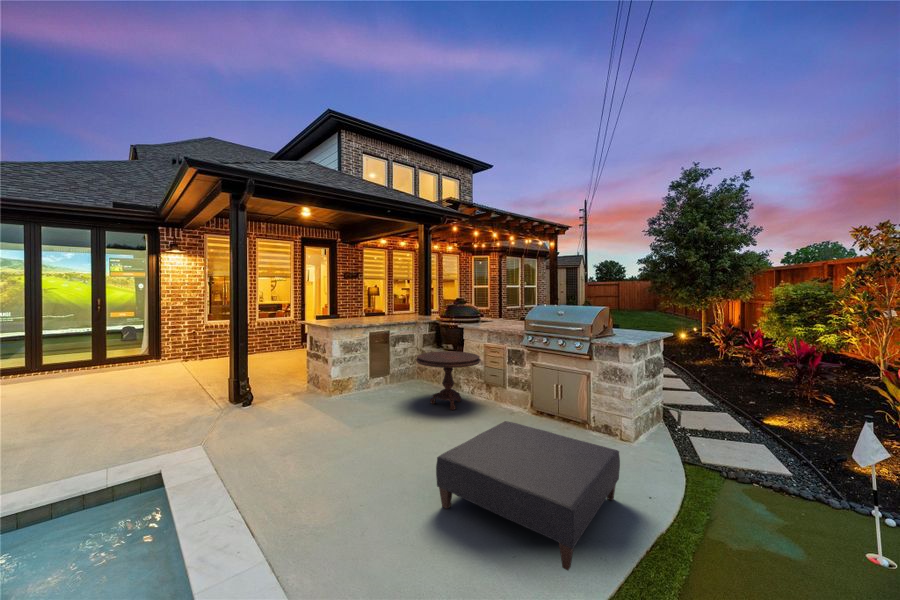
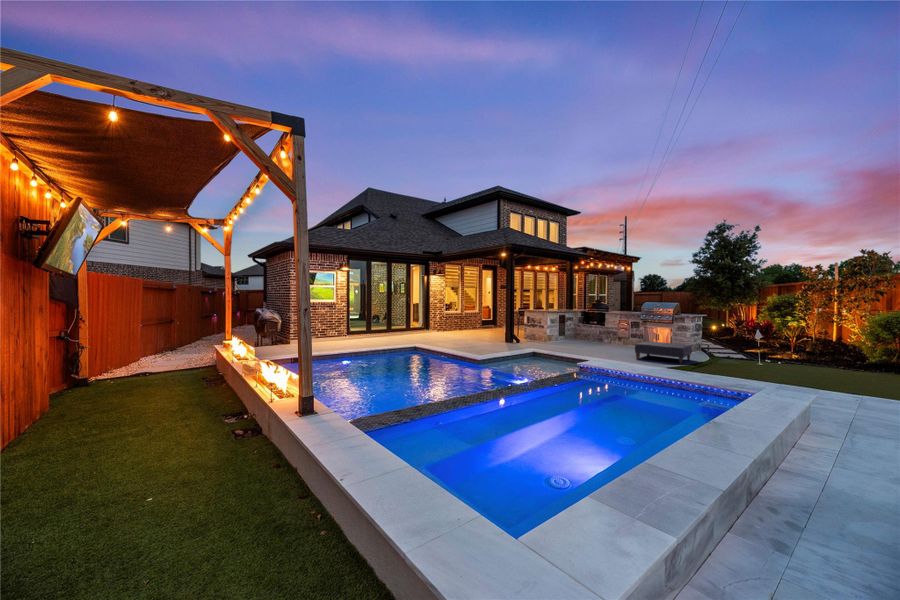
side table: present [416,351,481,410] -> none [588,324,620,347]

